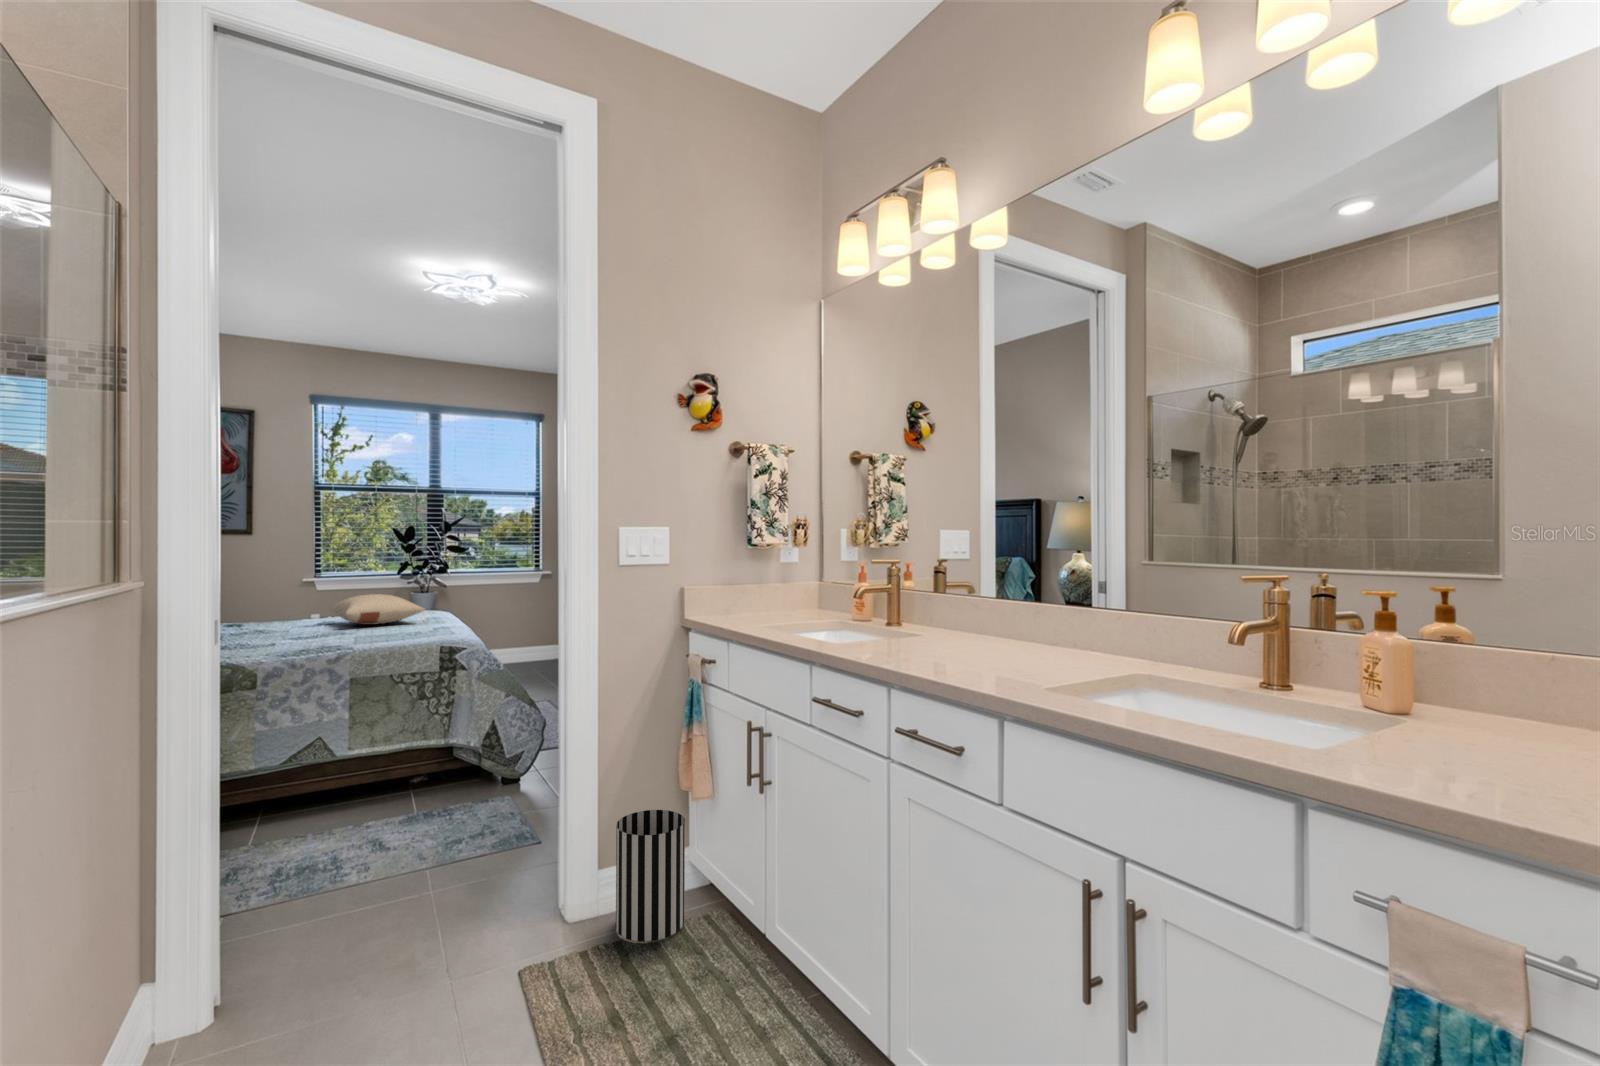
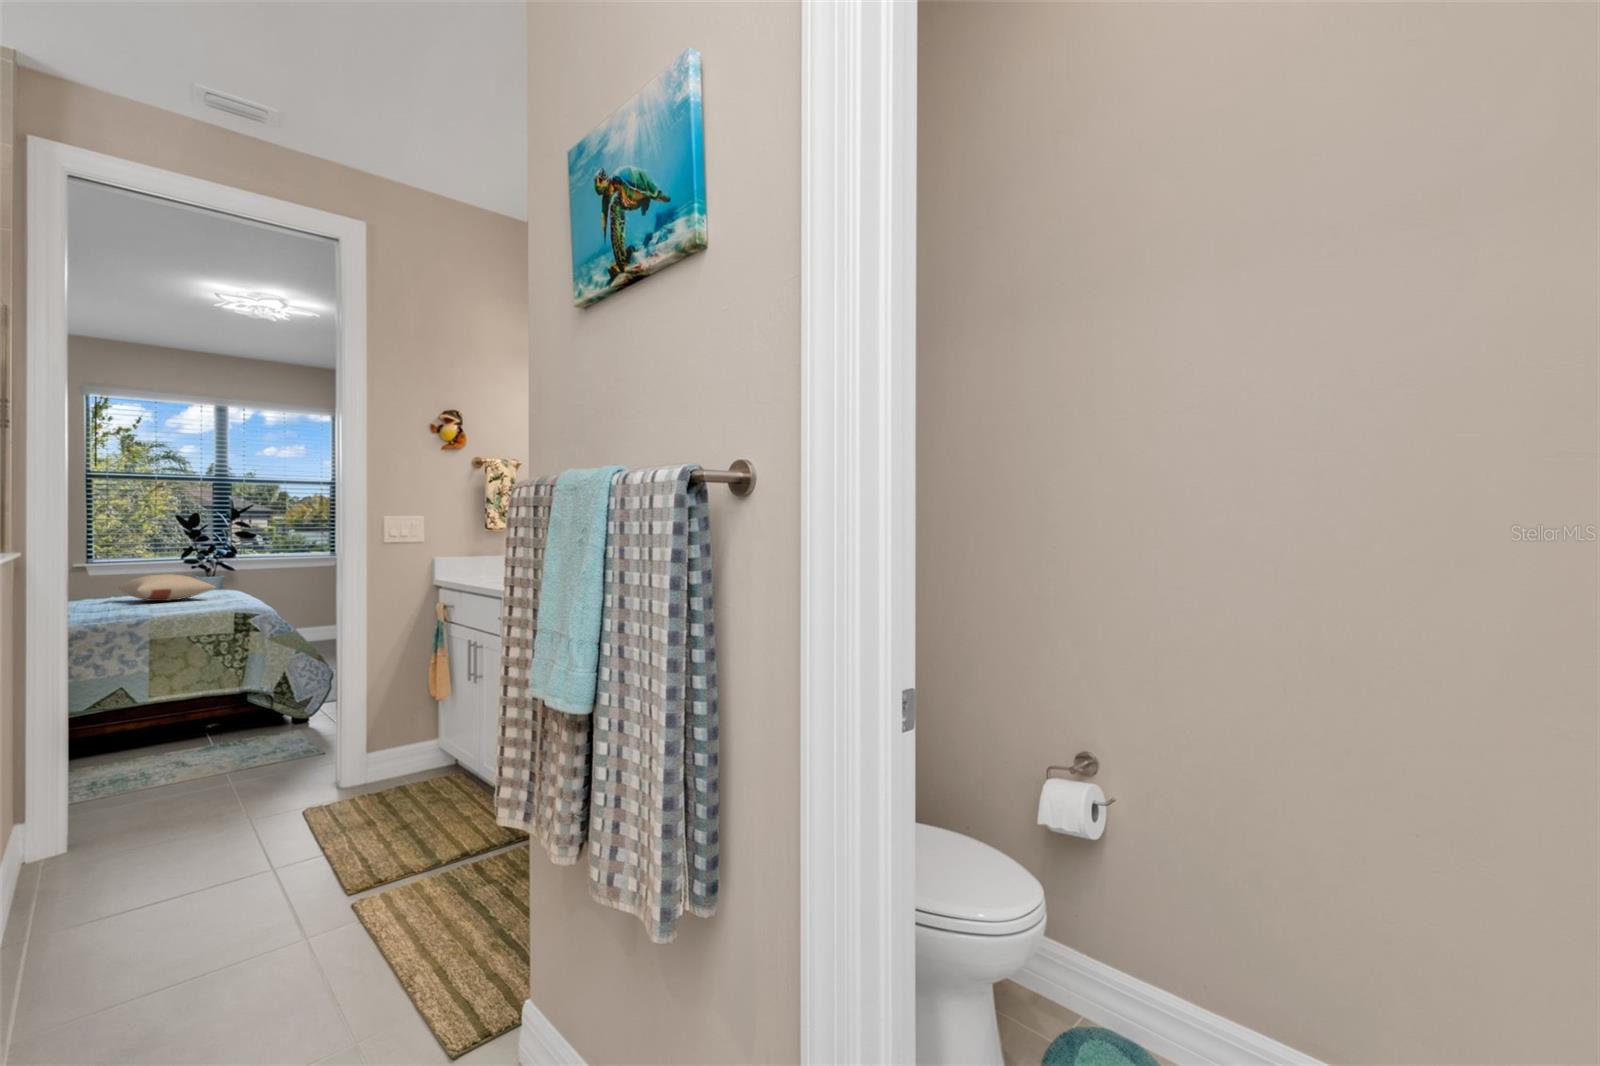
wastebasket: present [616,810,685,942] -> none [378,711,431,793]

